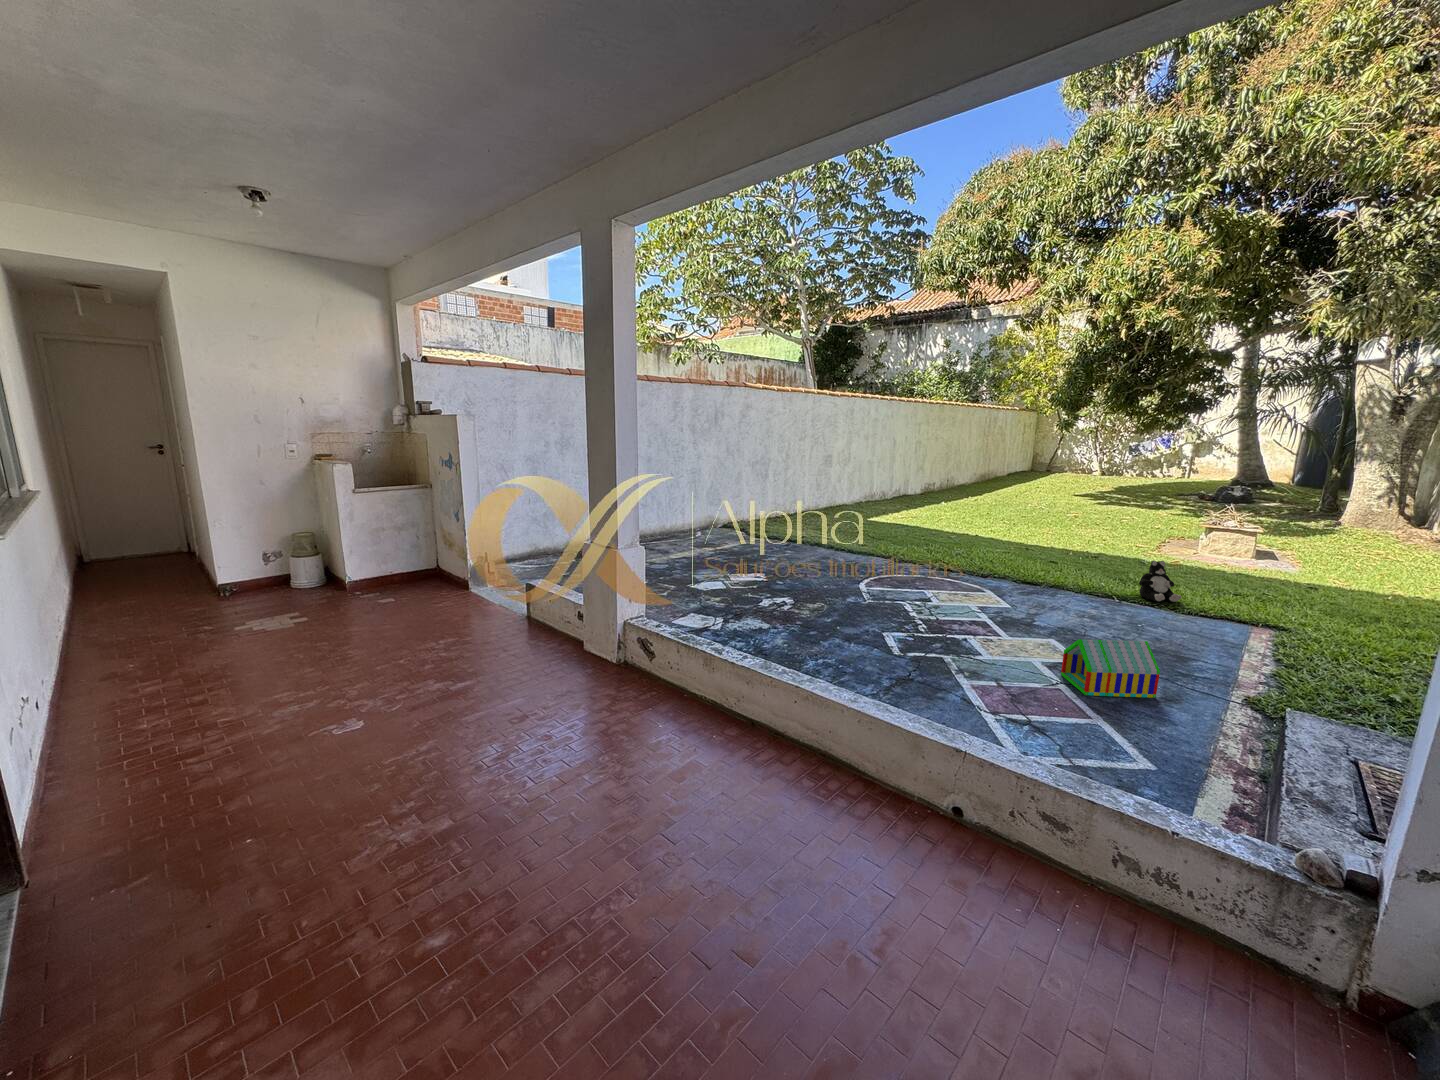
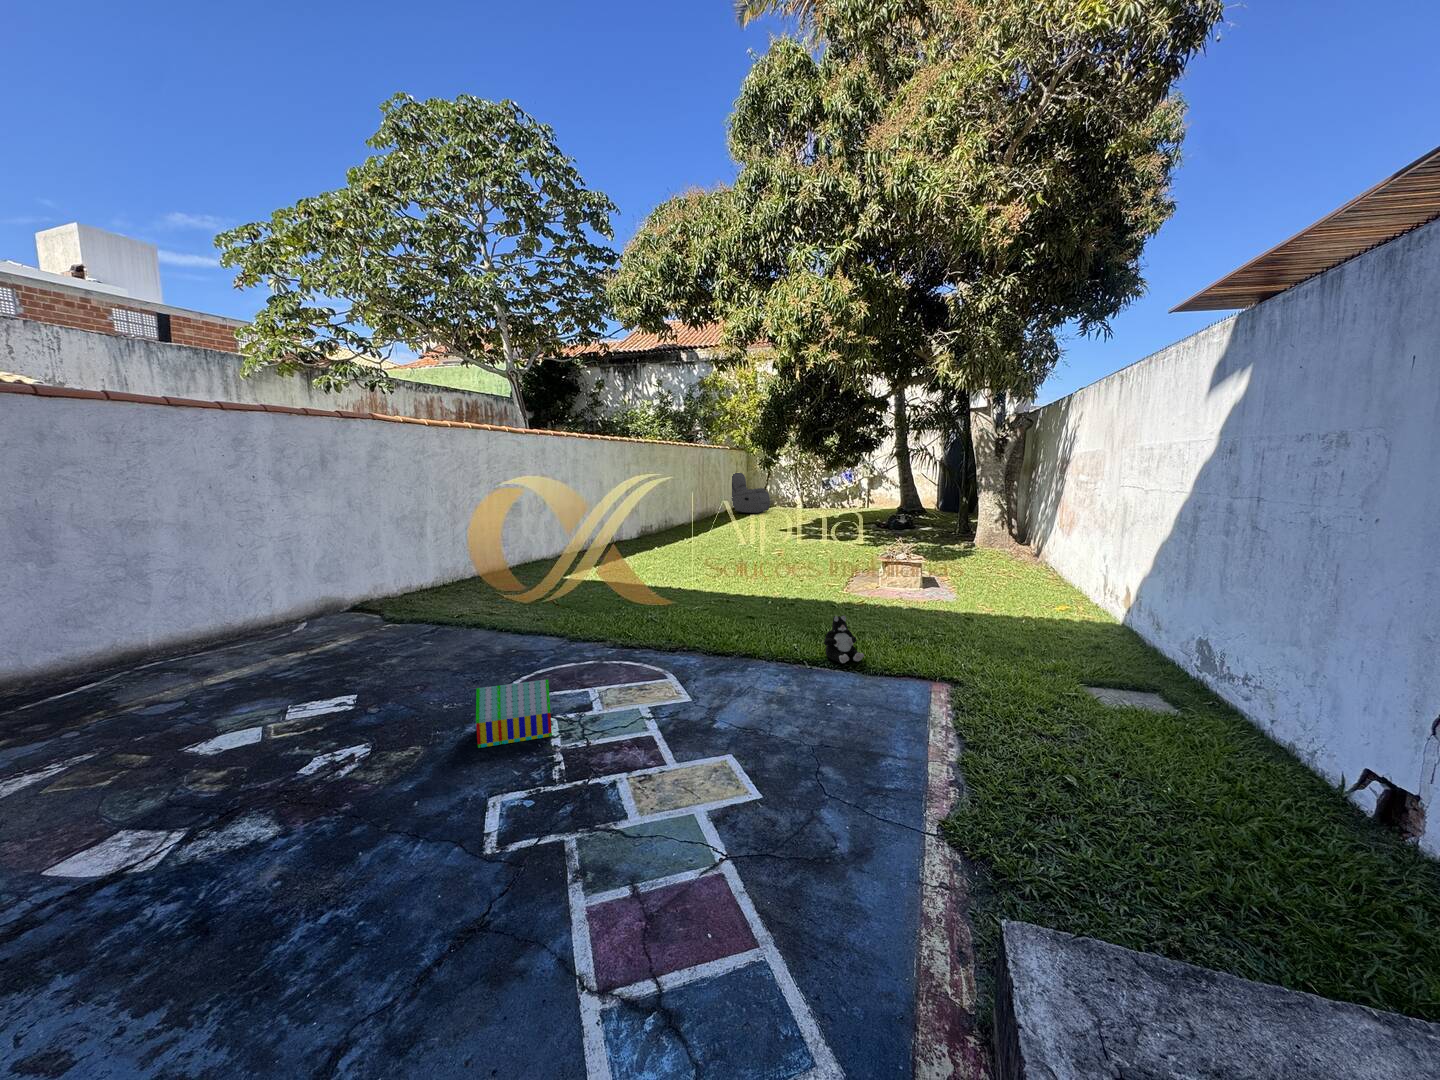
chair: none [1008,434,1059,480] -> present [732,473,770,514]
toy house: present [1061,639,1160,698] -> present [476,679,552,748]

